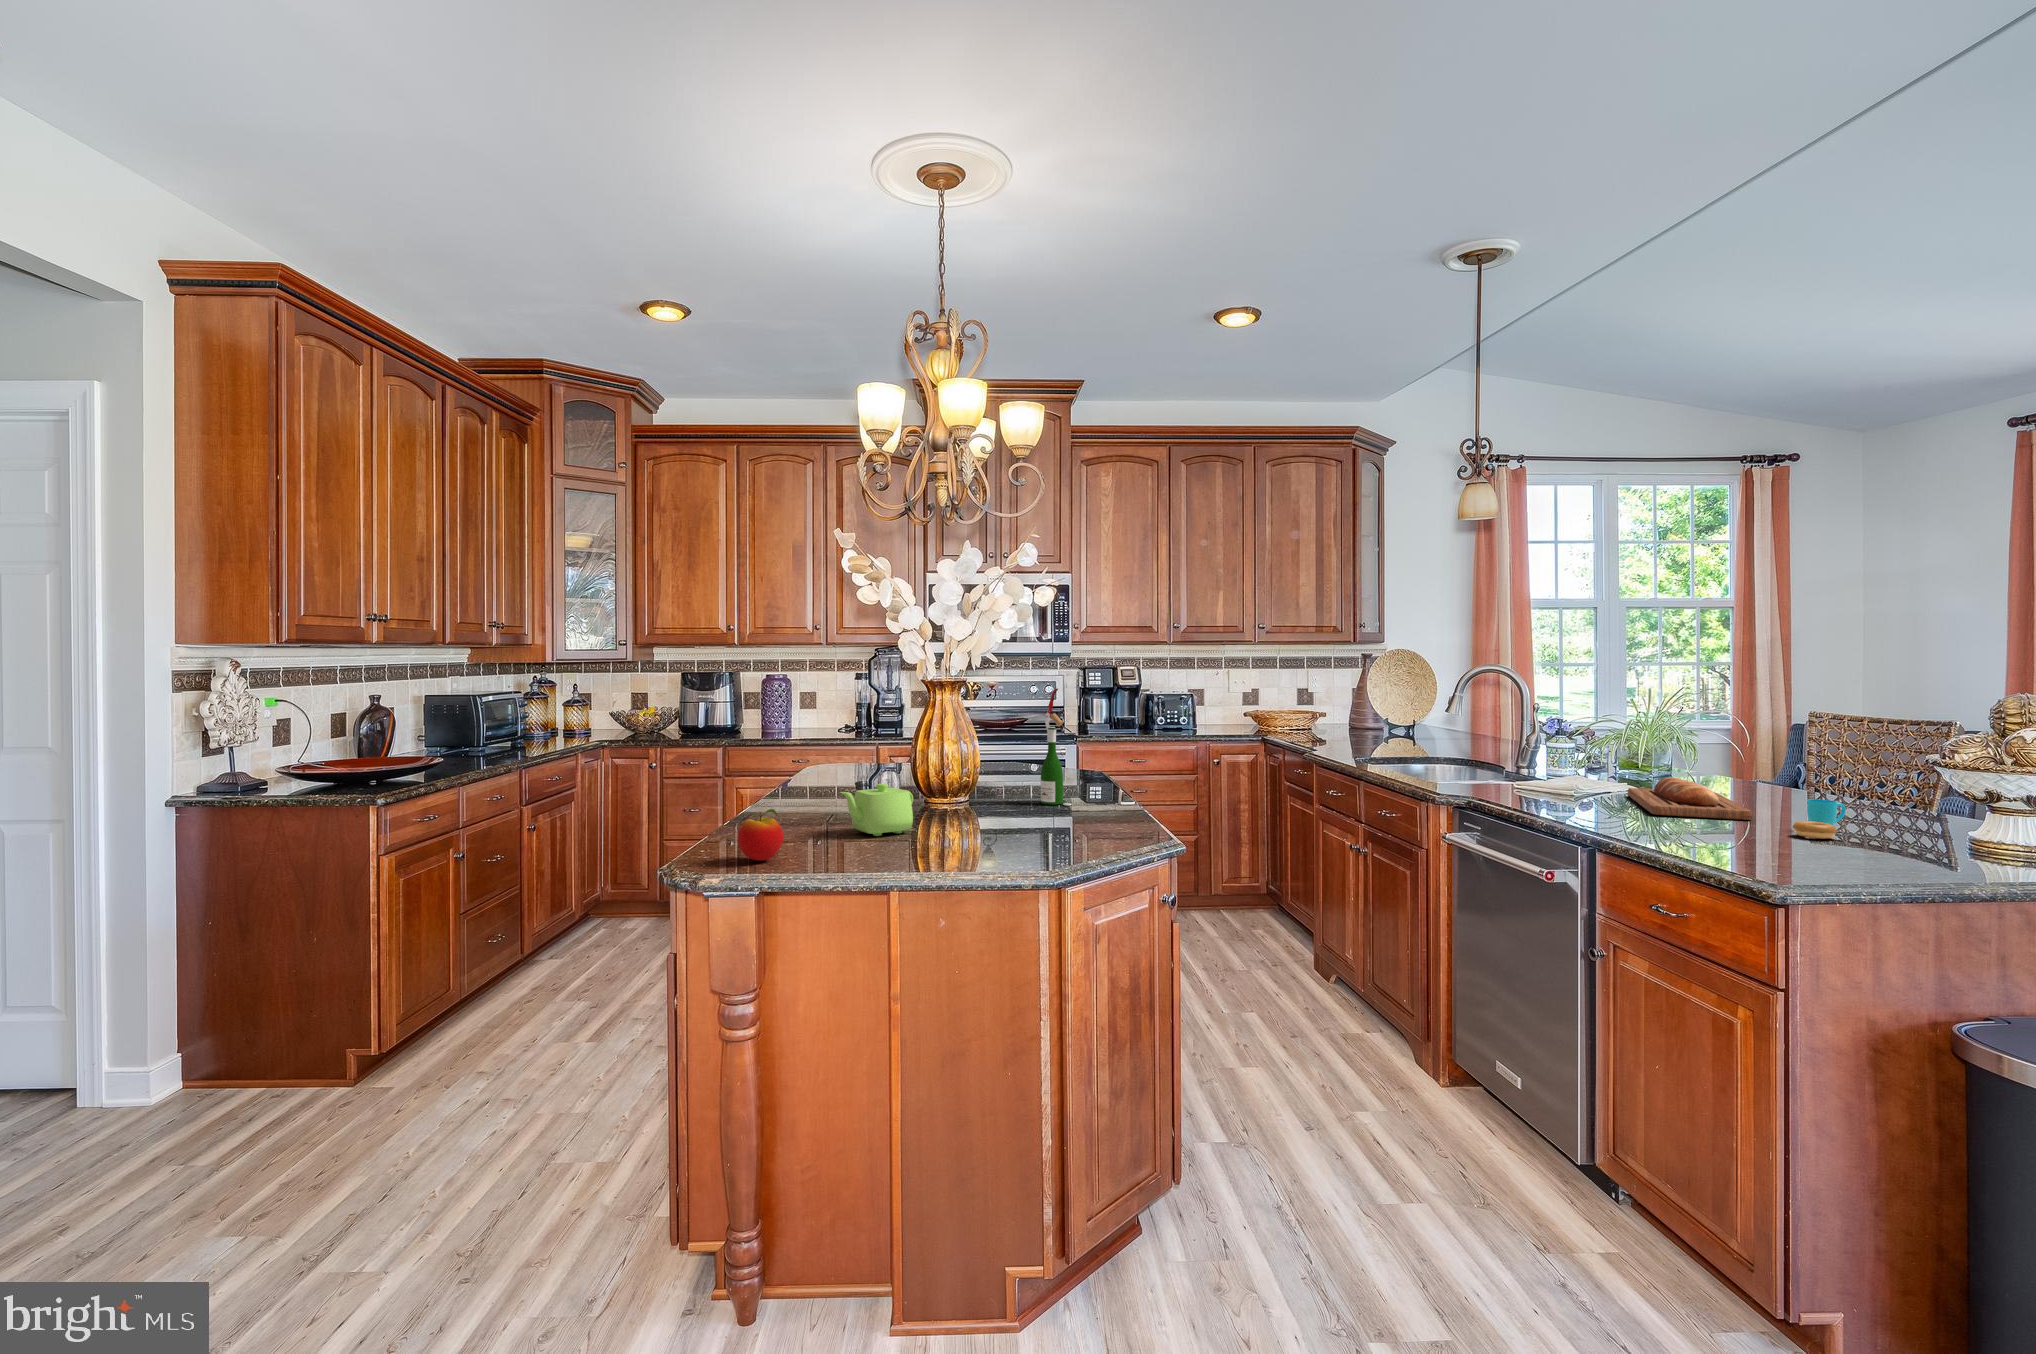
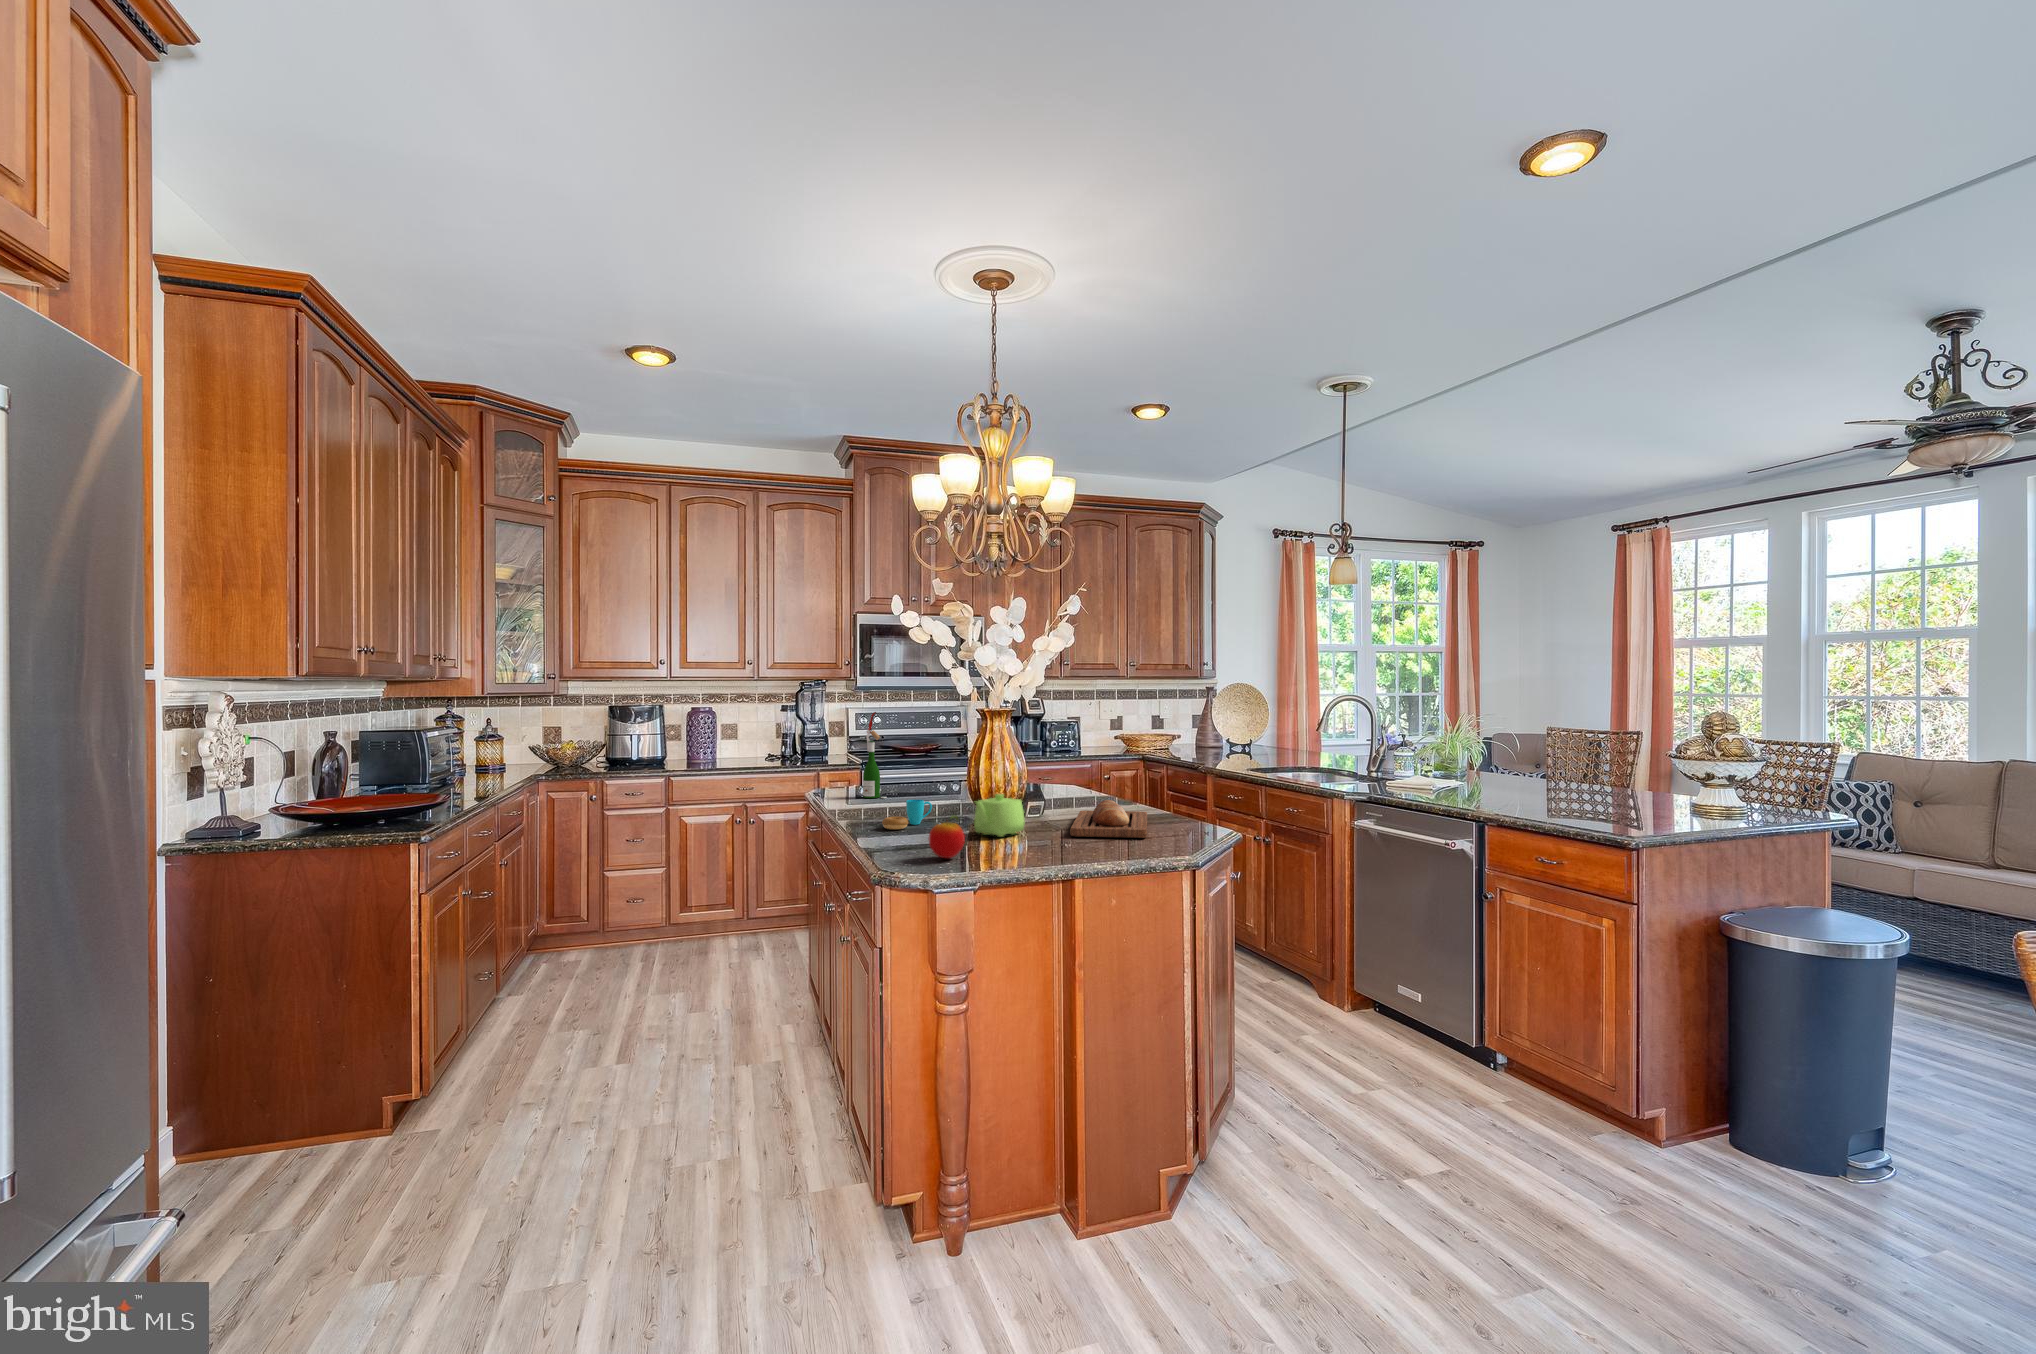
wine bottle: present [1041,688,1071,805] -> present [863,712,887,798]
bread loaf: present [1628,777,1752,820] -> present [1070,800,1147,838]
cup: present [1793,799,1846,839] -> present [882,800,932,829]

